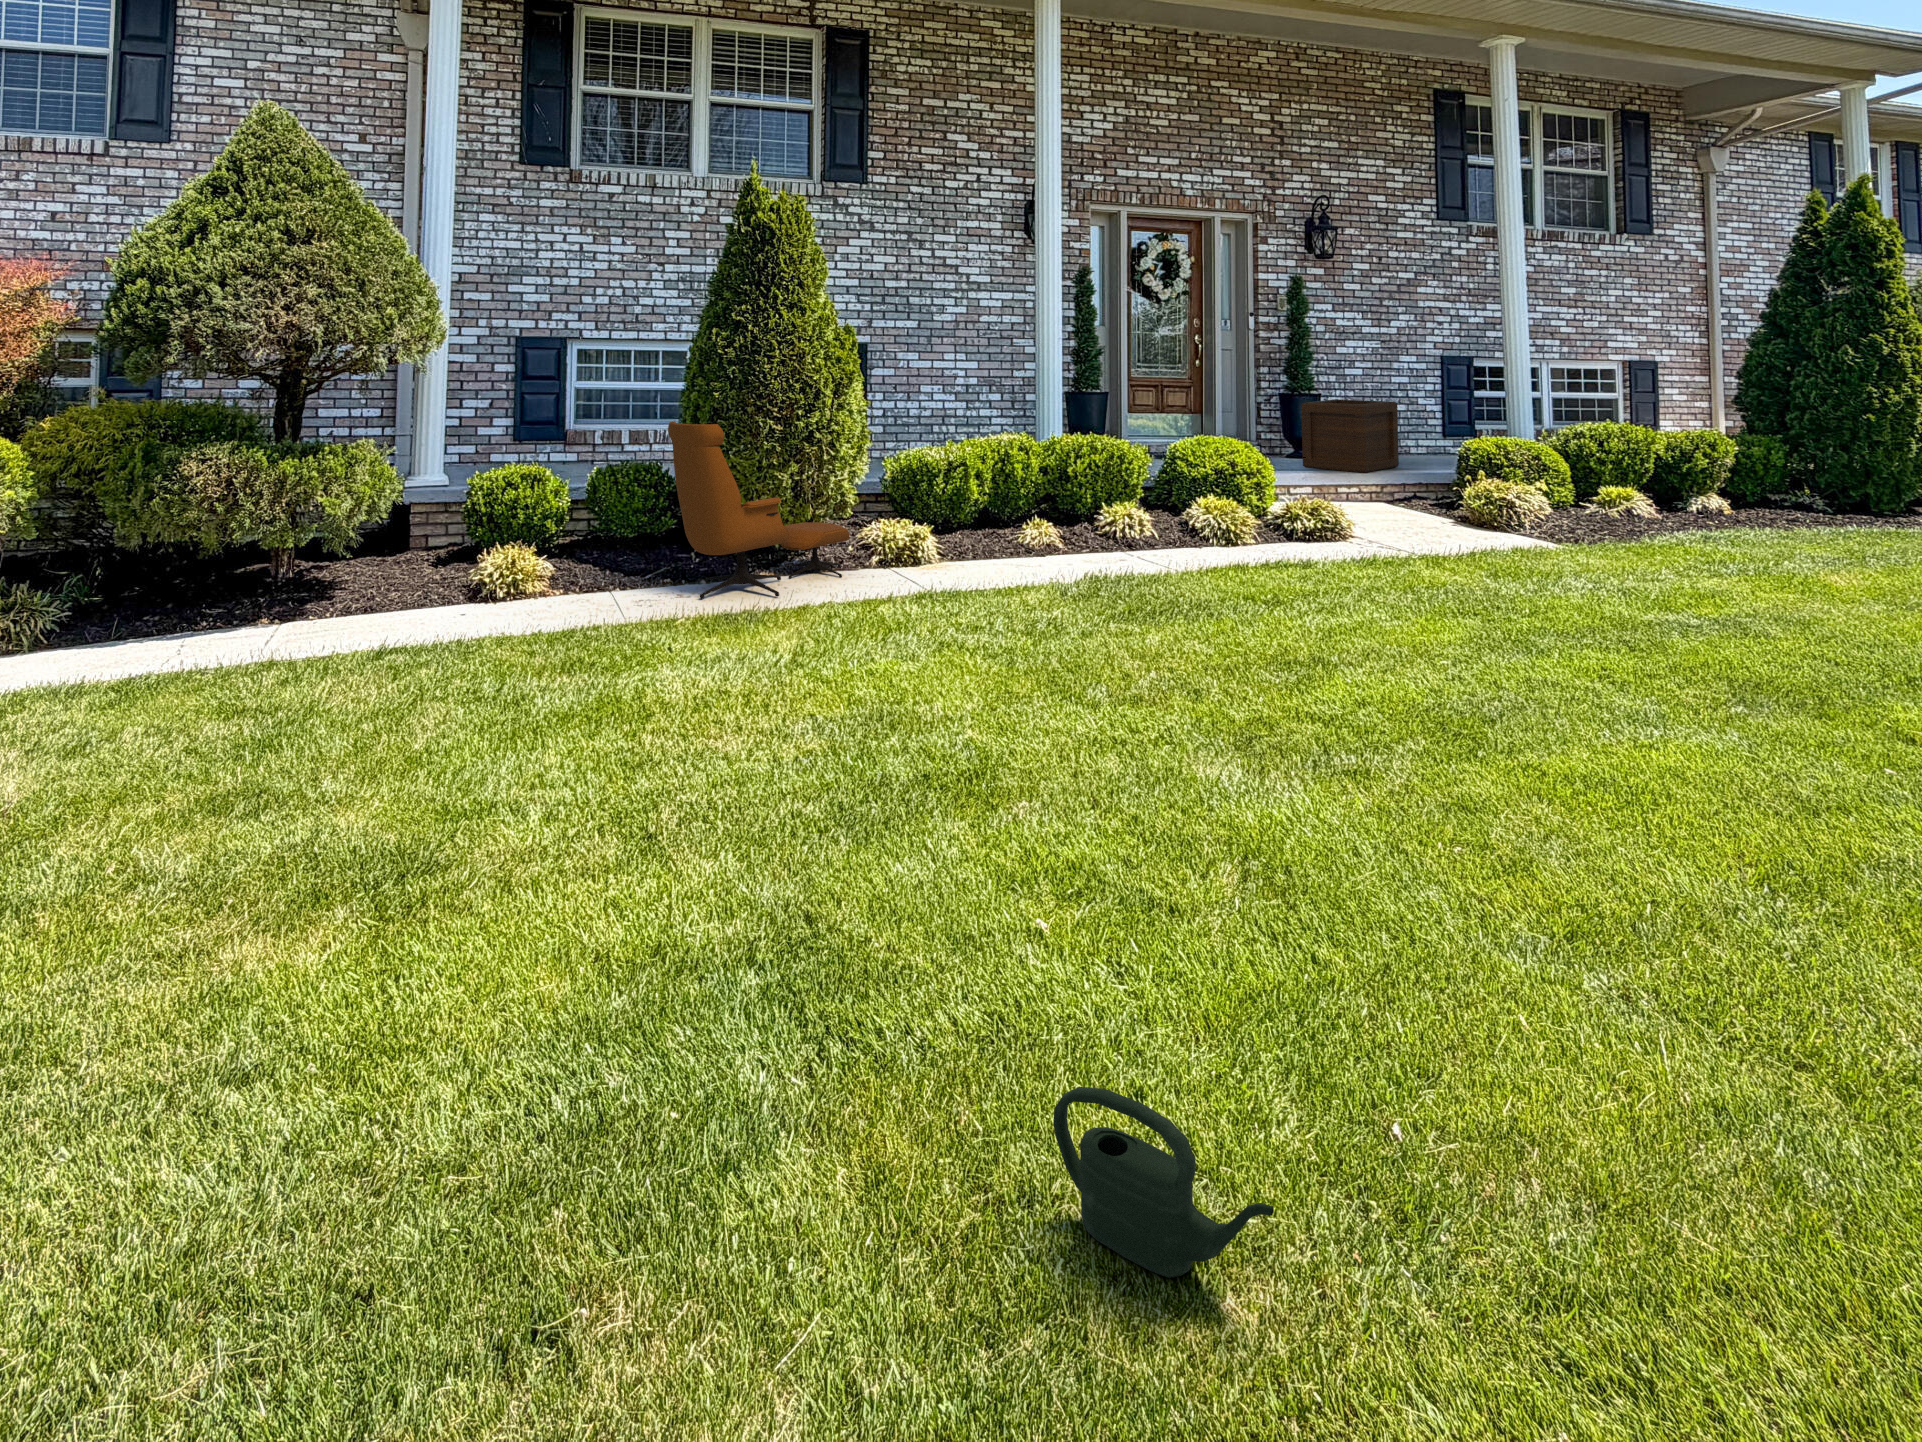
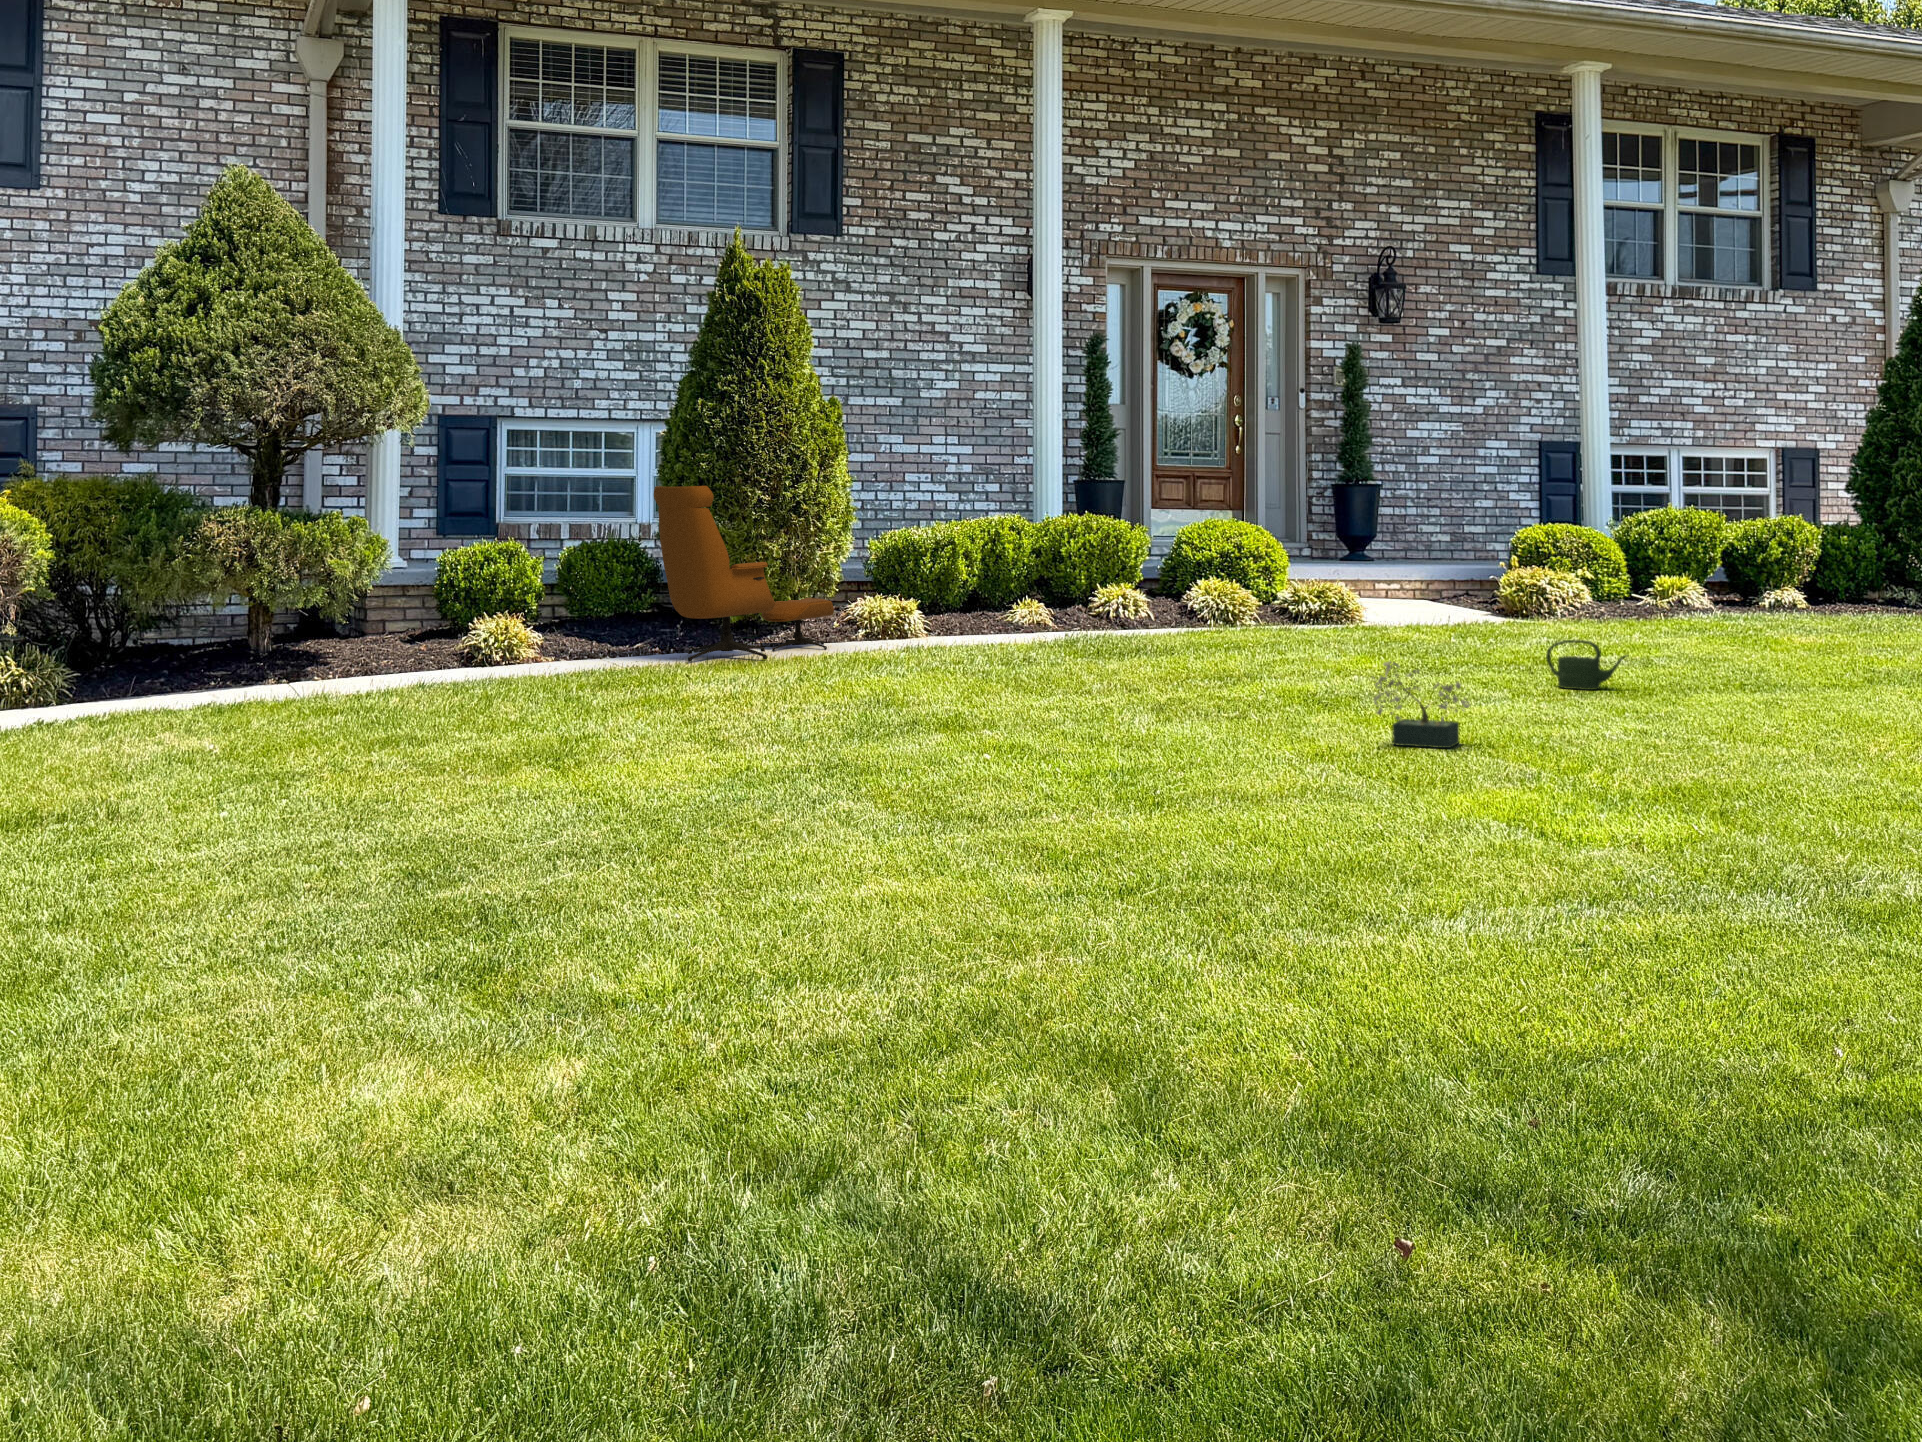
wooden crate: present [1301,399,1399,473] -> none [1363,494,1477,577]
decorative plant: none [1611,768,1801,937] -> present [1372,661,1470,748]
watering can: present [1053,1087,1273,1278] -> present [1546,640,1628,690]

